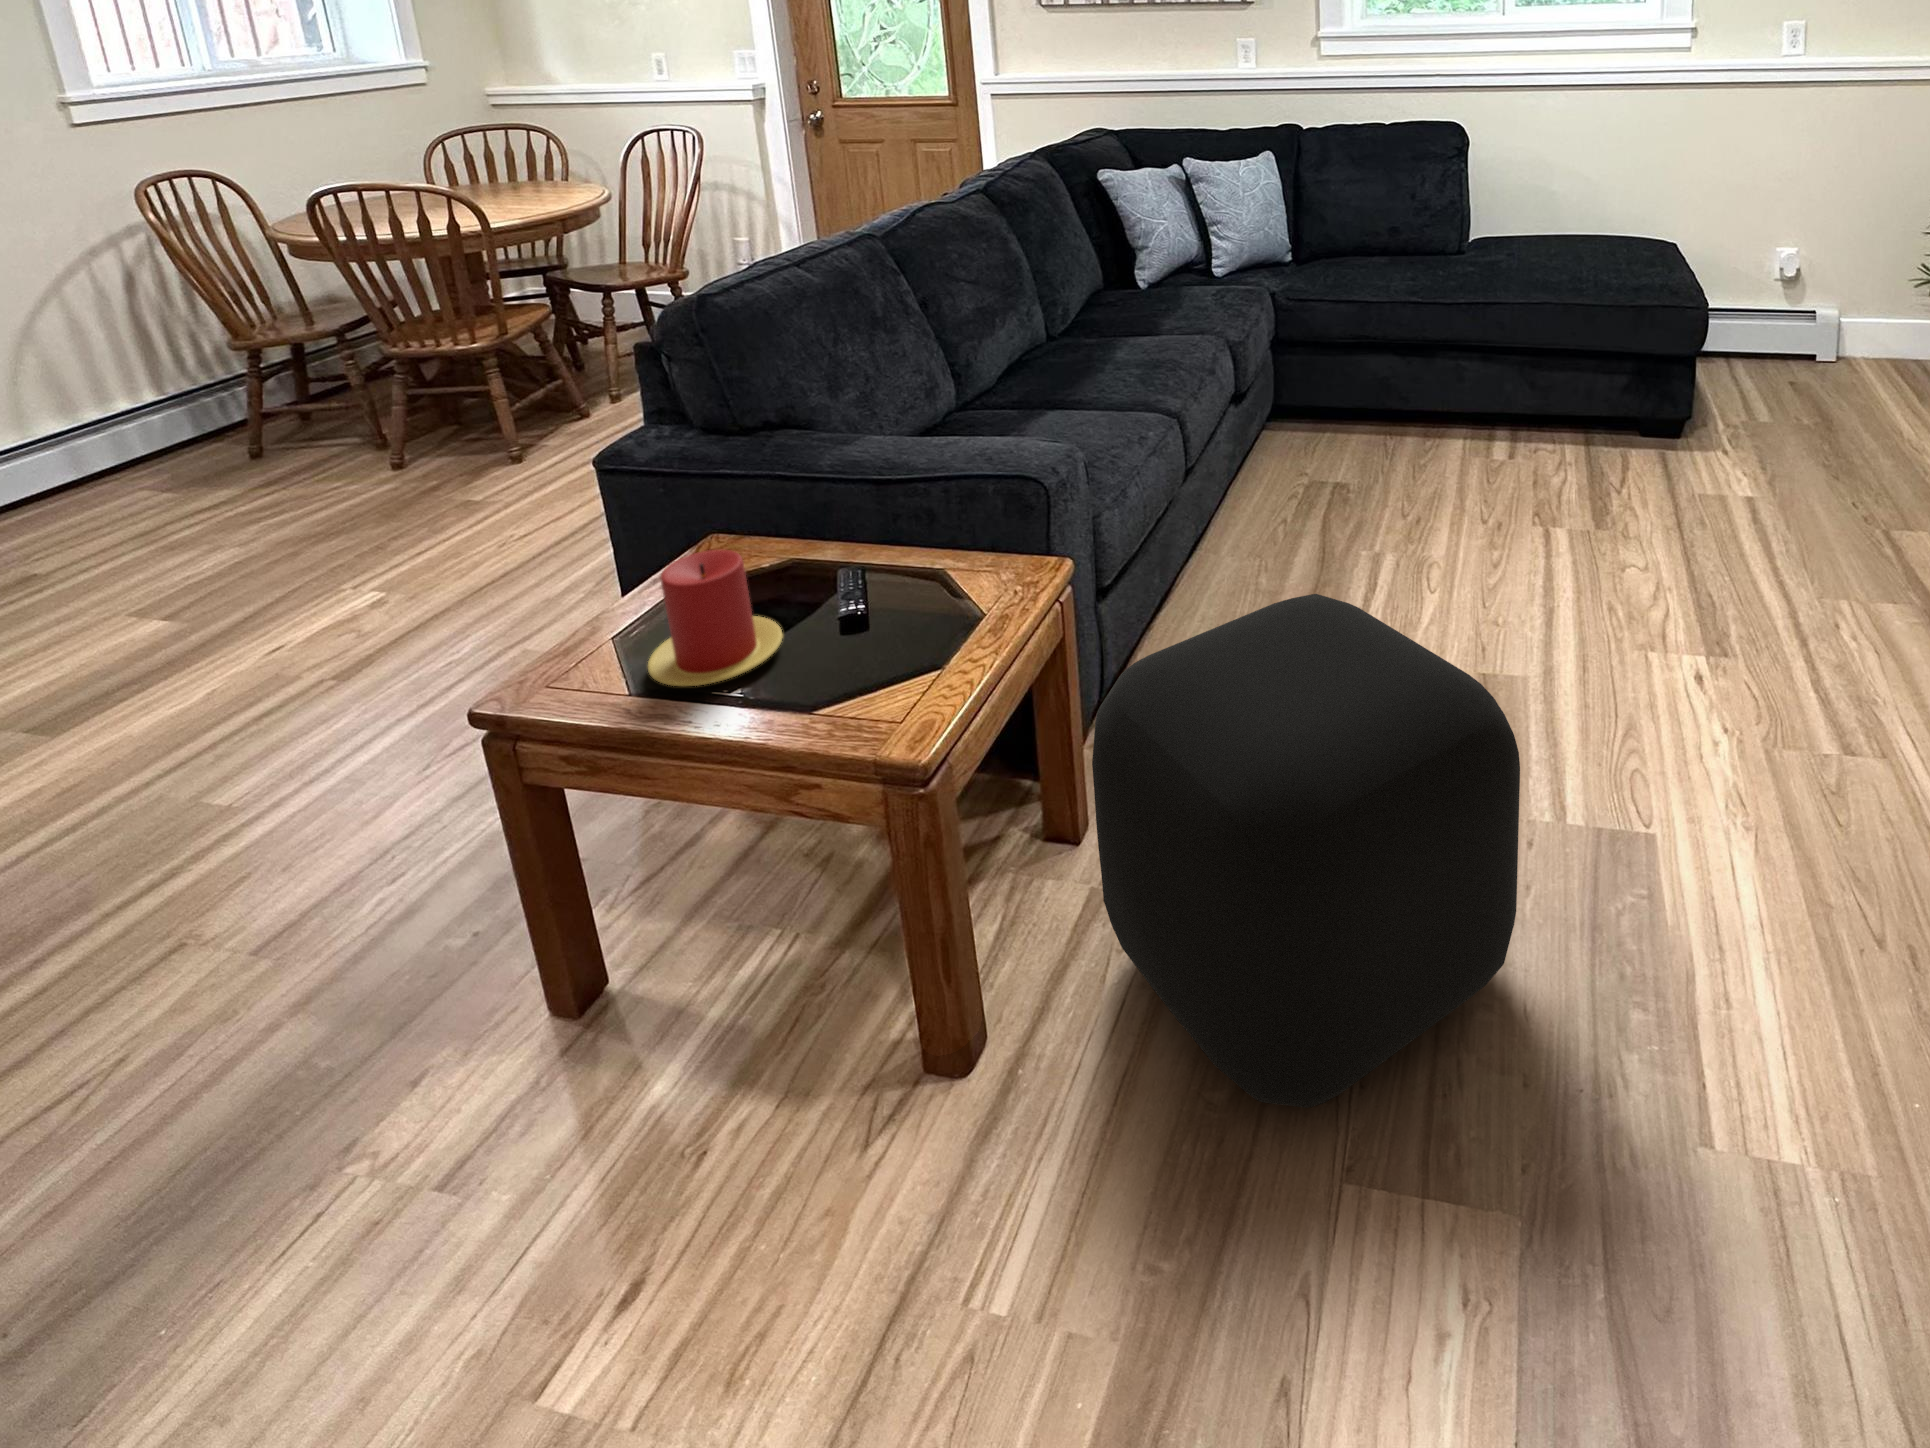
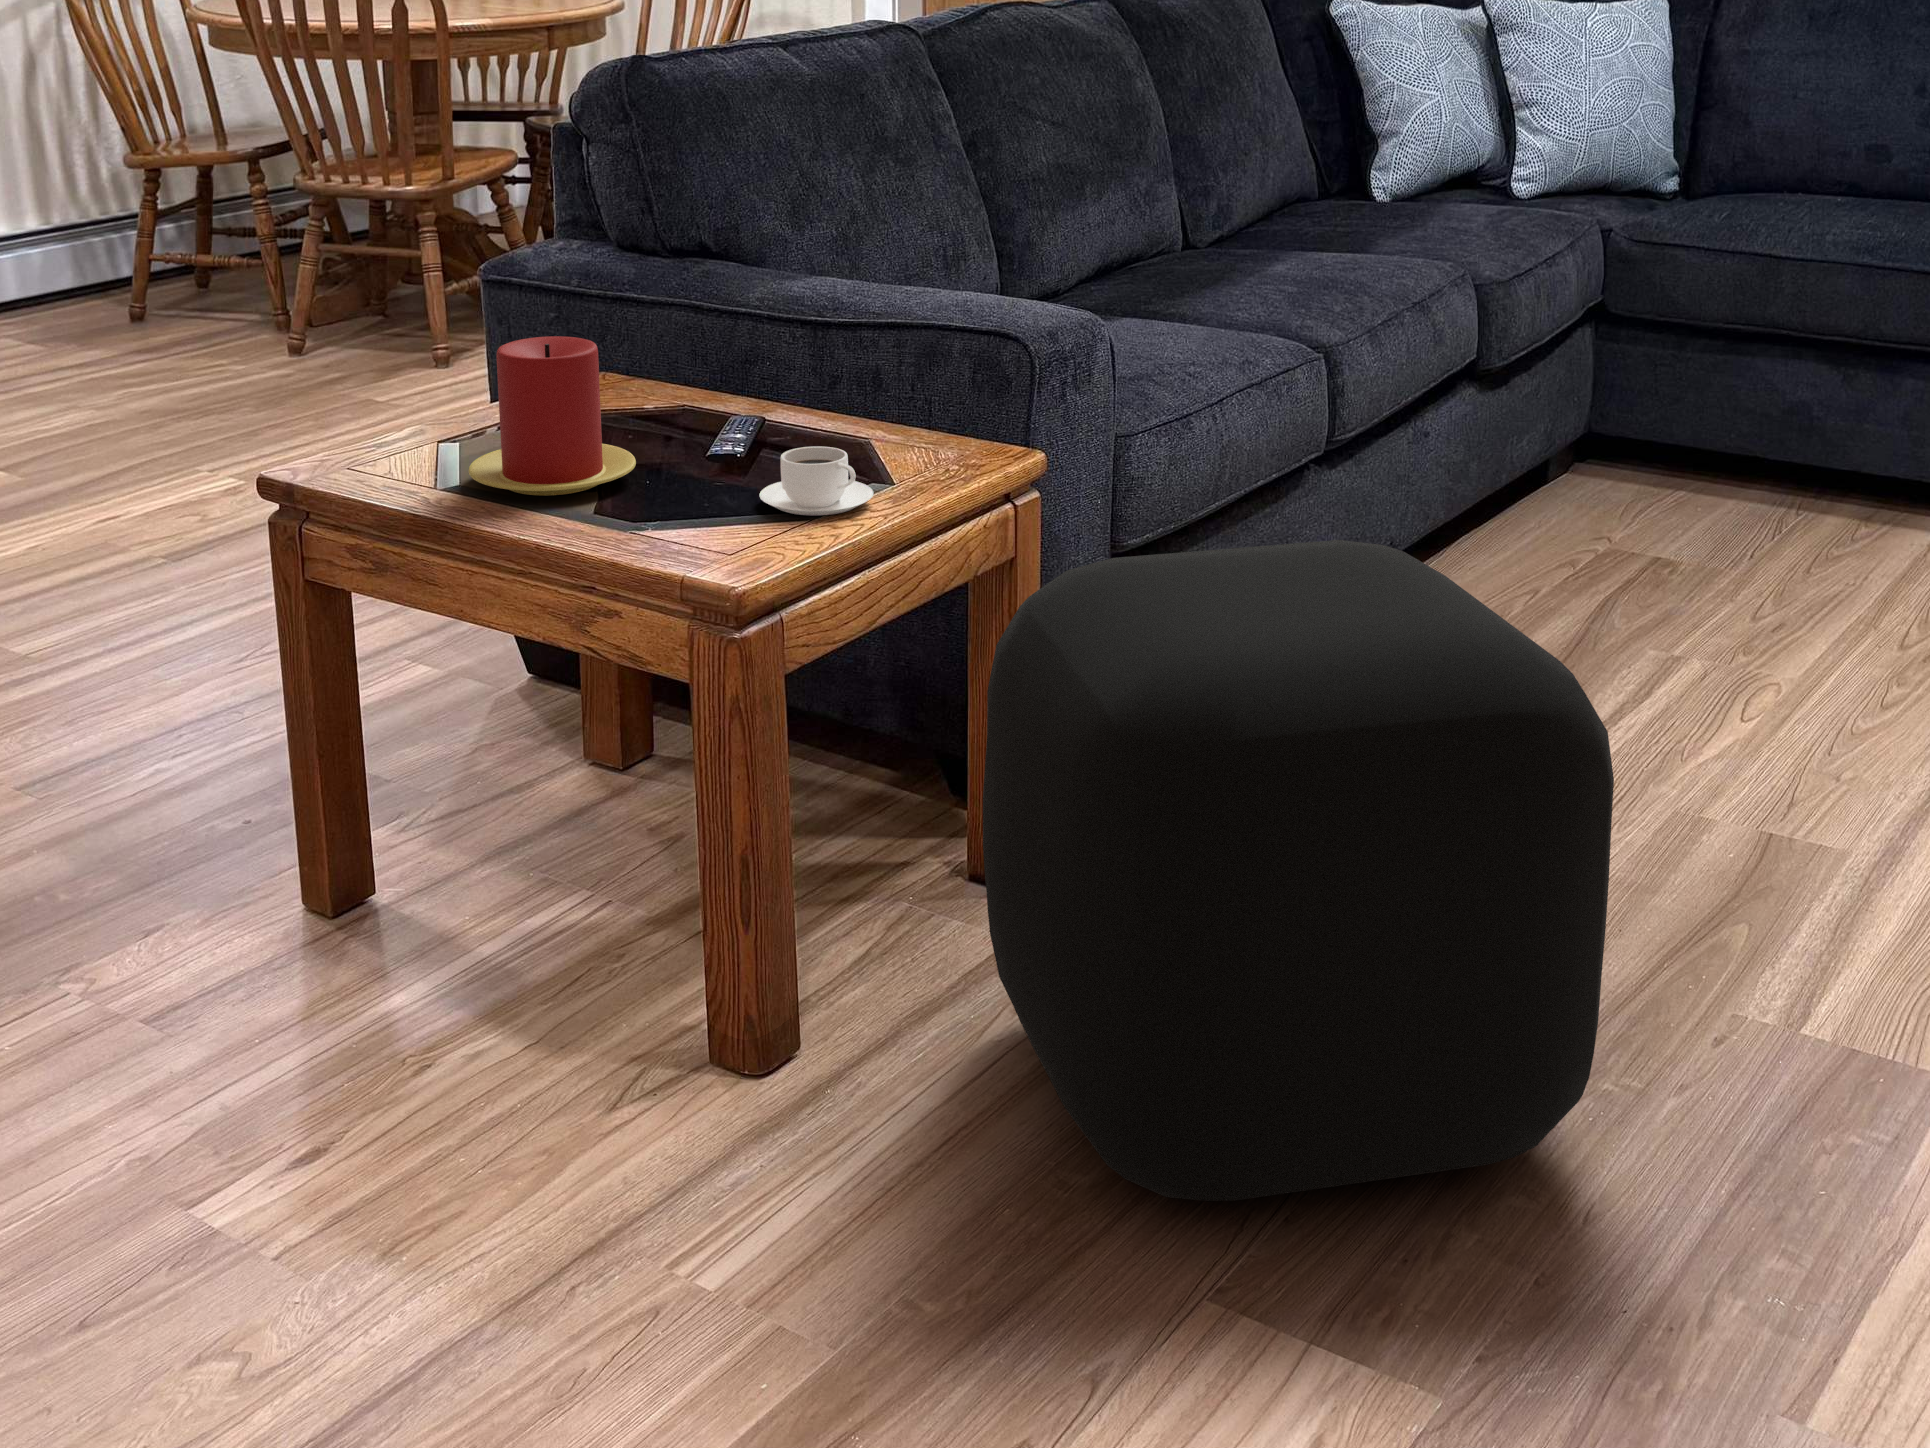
coffee cup: none [889,596,972,656] -> present [759,446,873,515]

